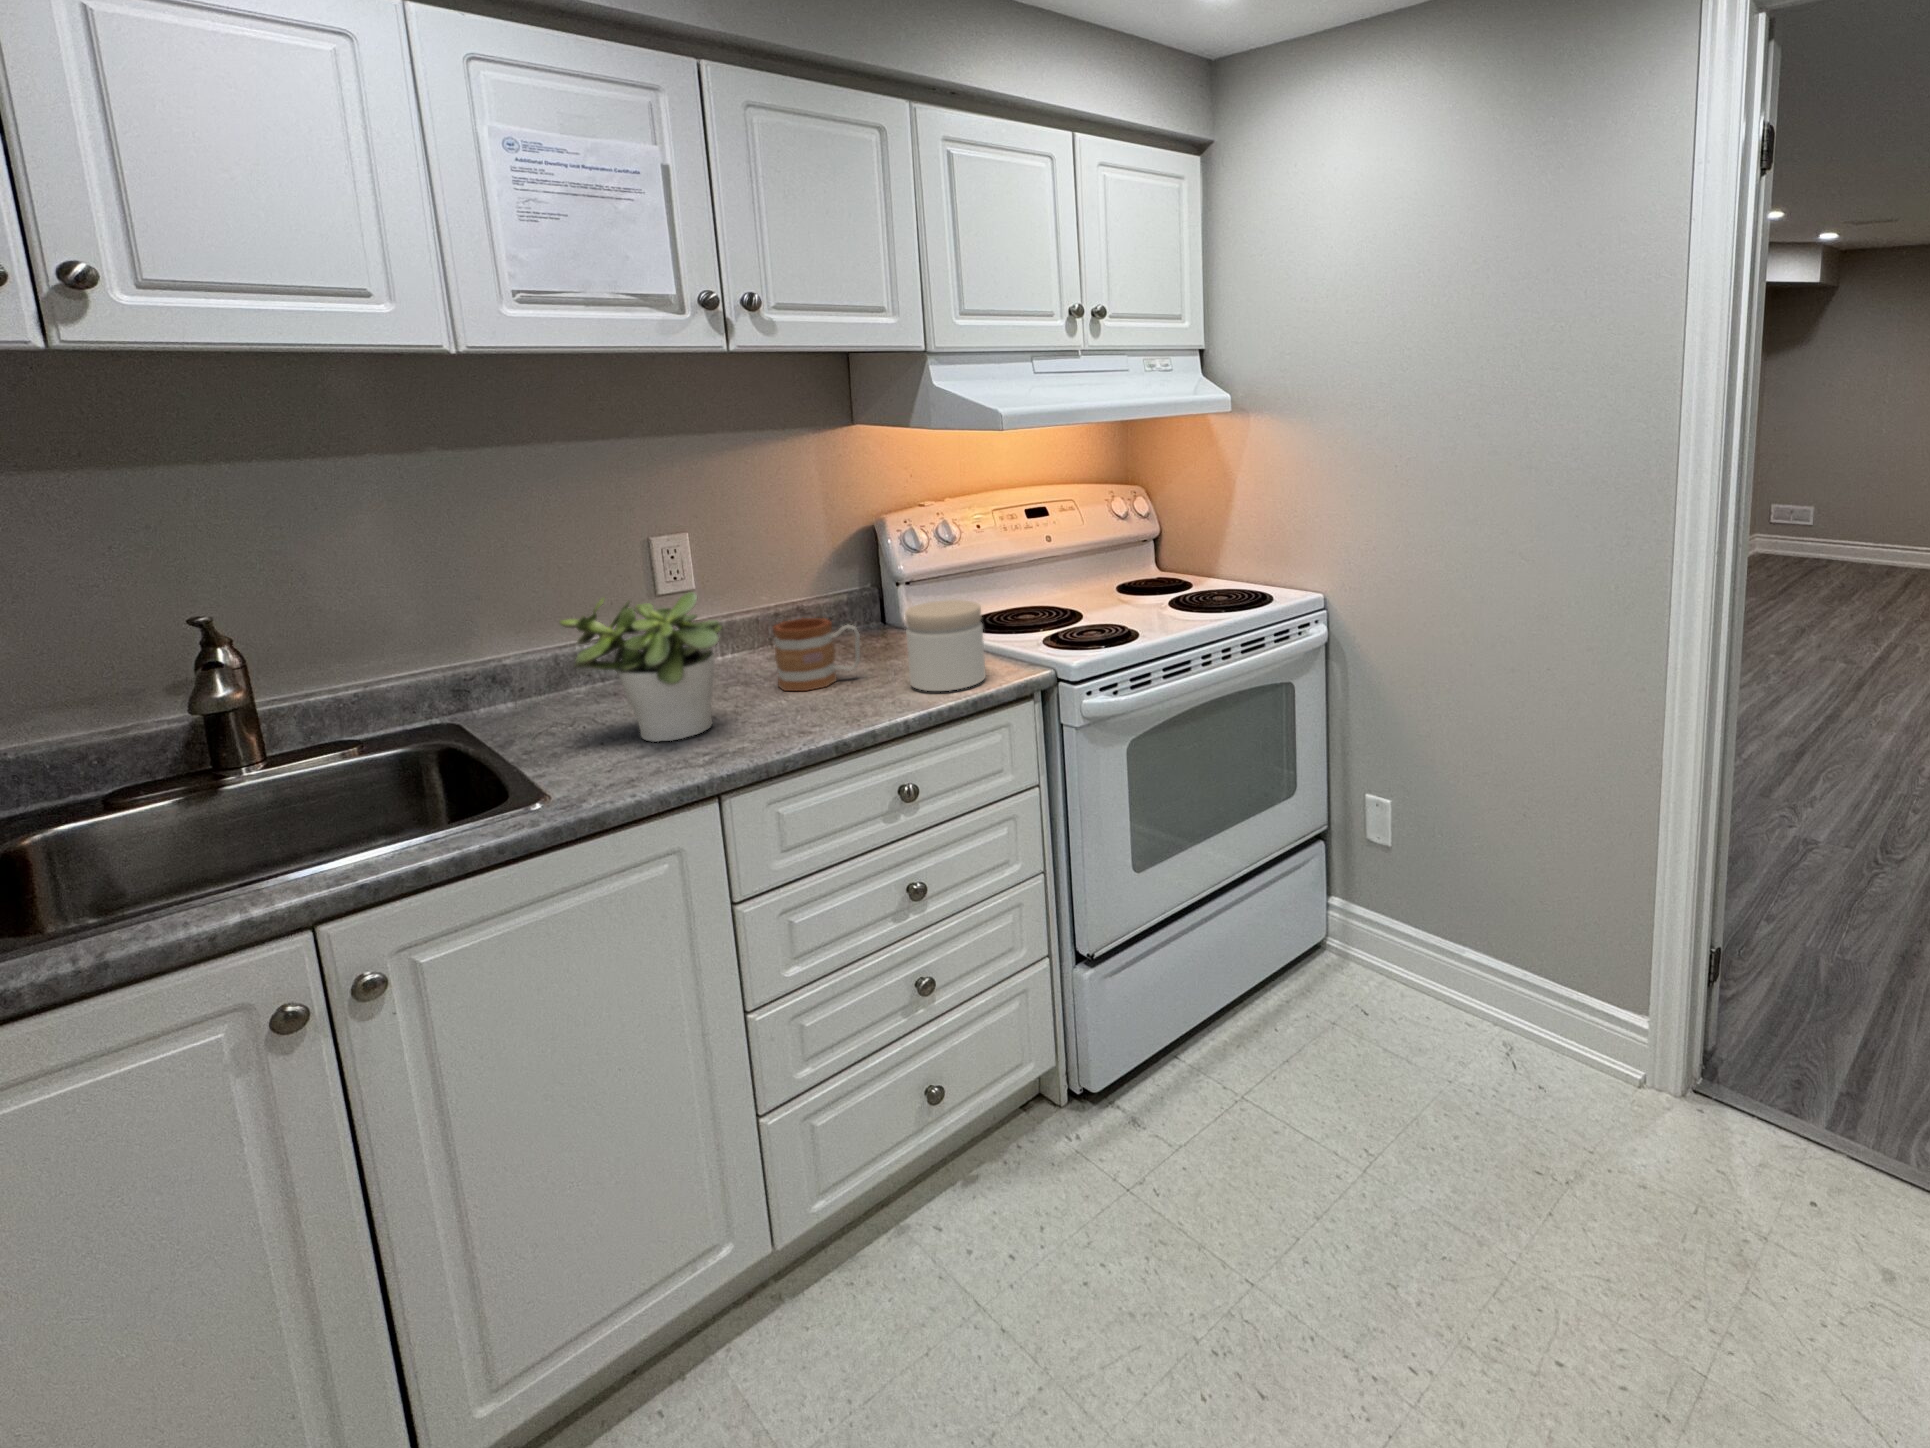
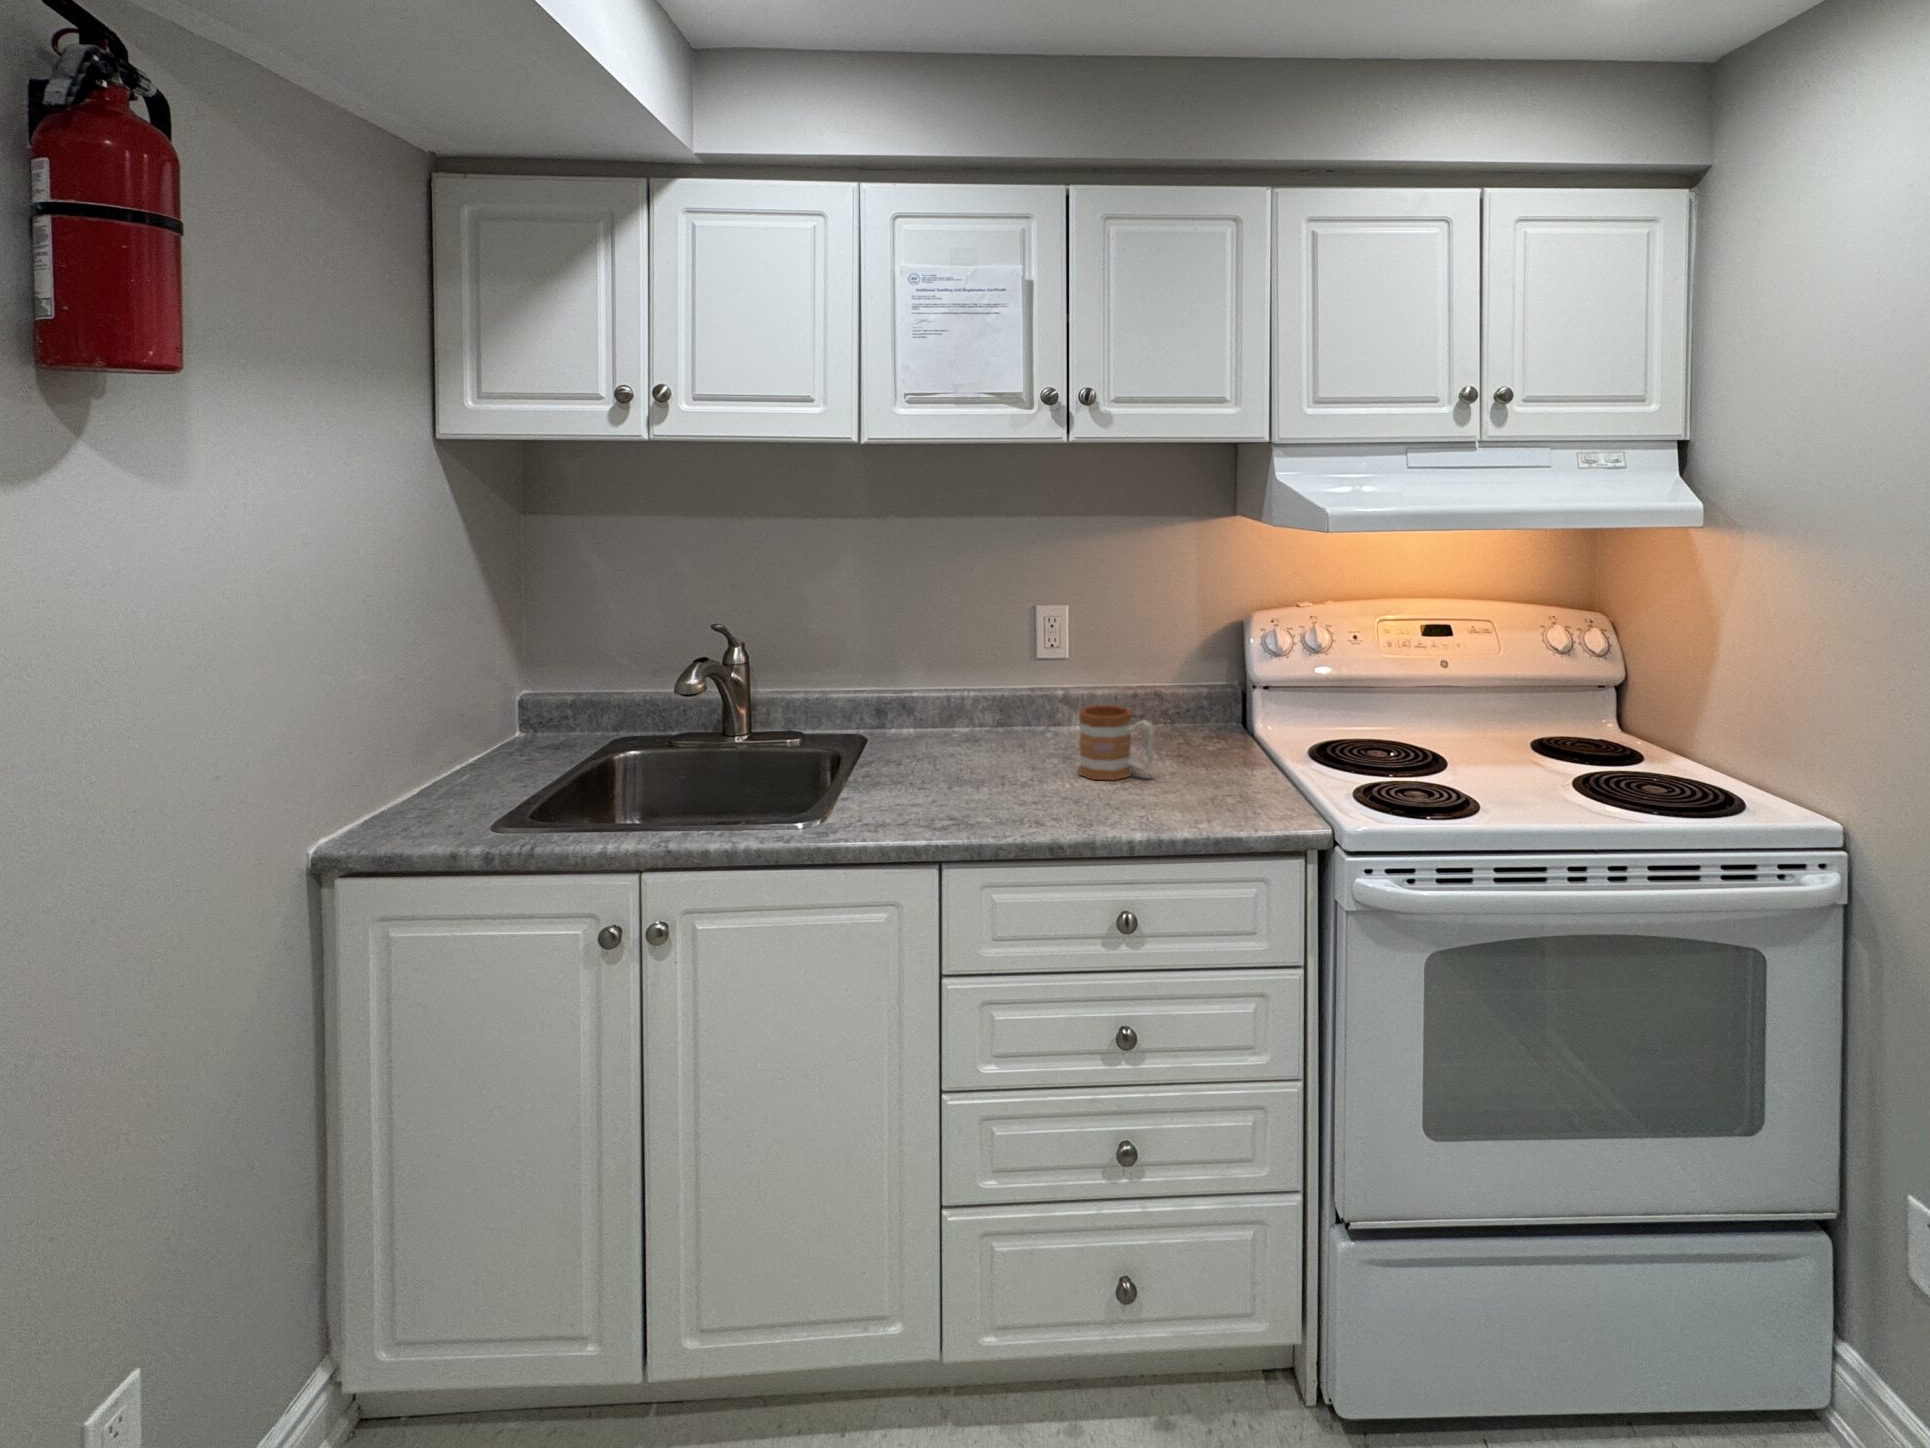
potted plant: present [559,592,722,742] -> none [890,654,1007,798]
jar: present [905,600,985,691] -> none [1176,712,1258,818]

